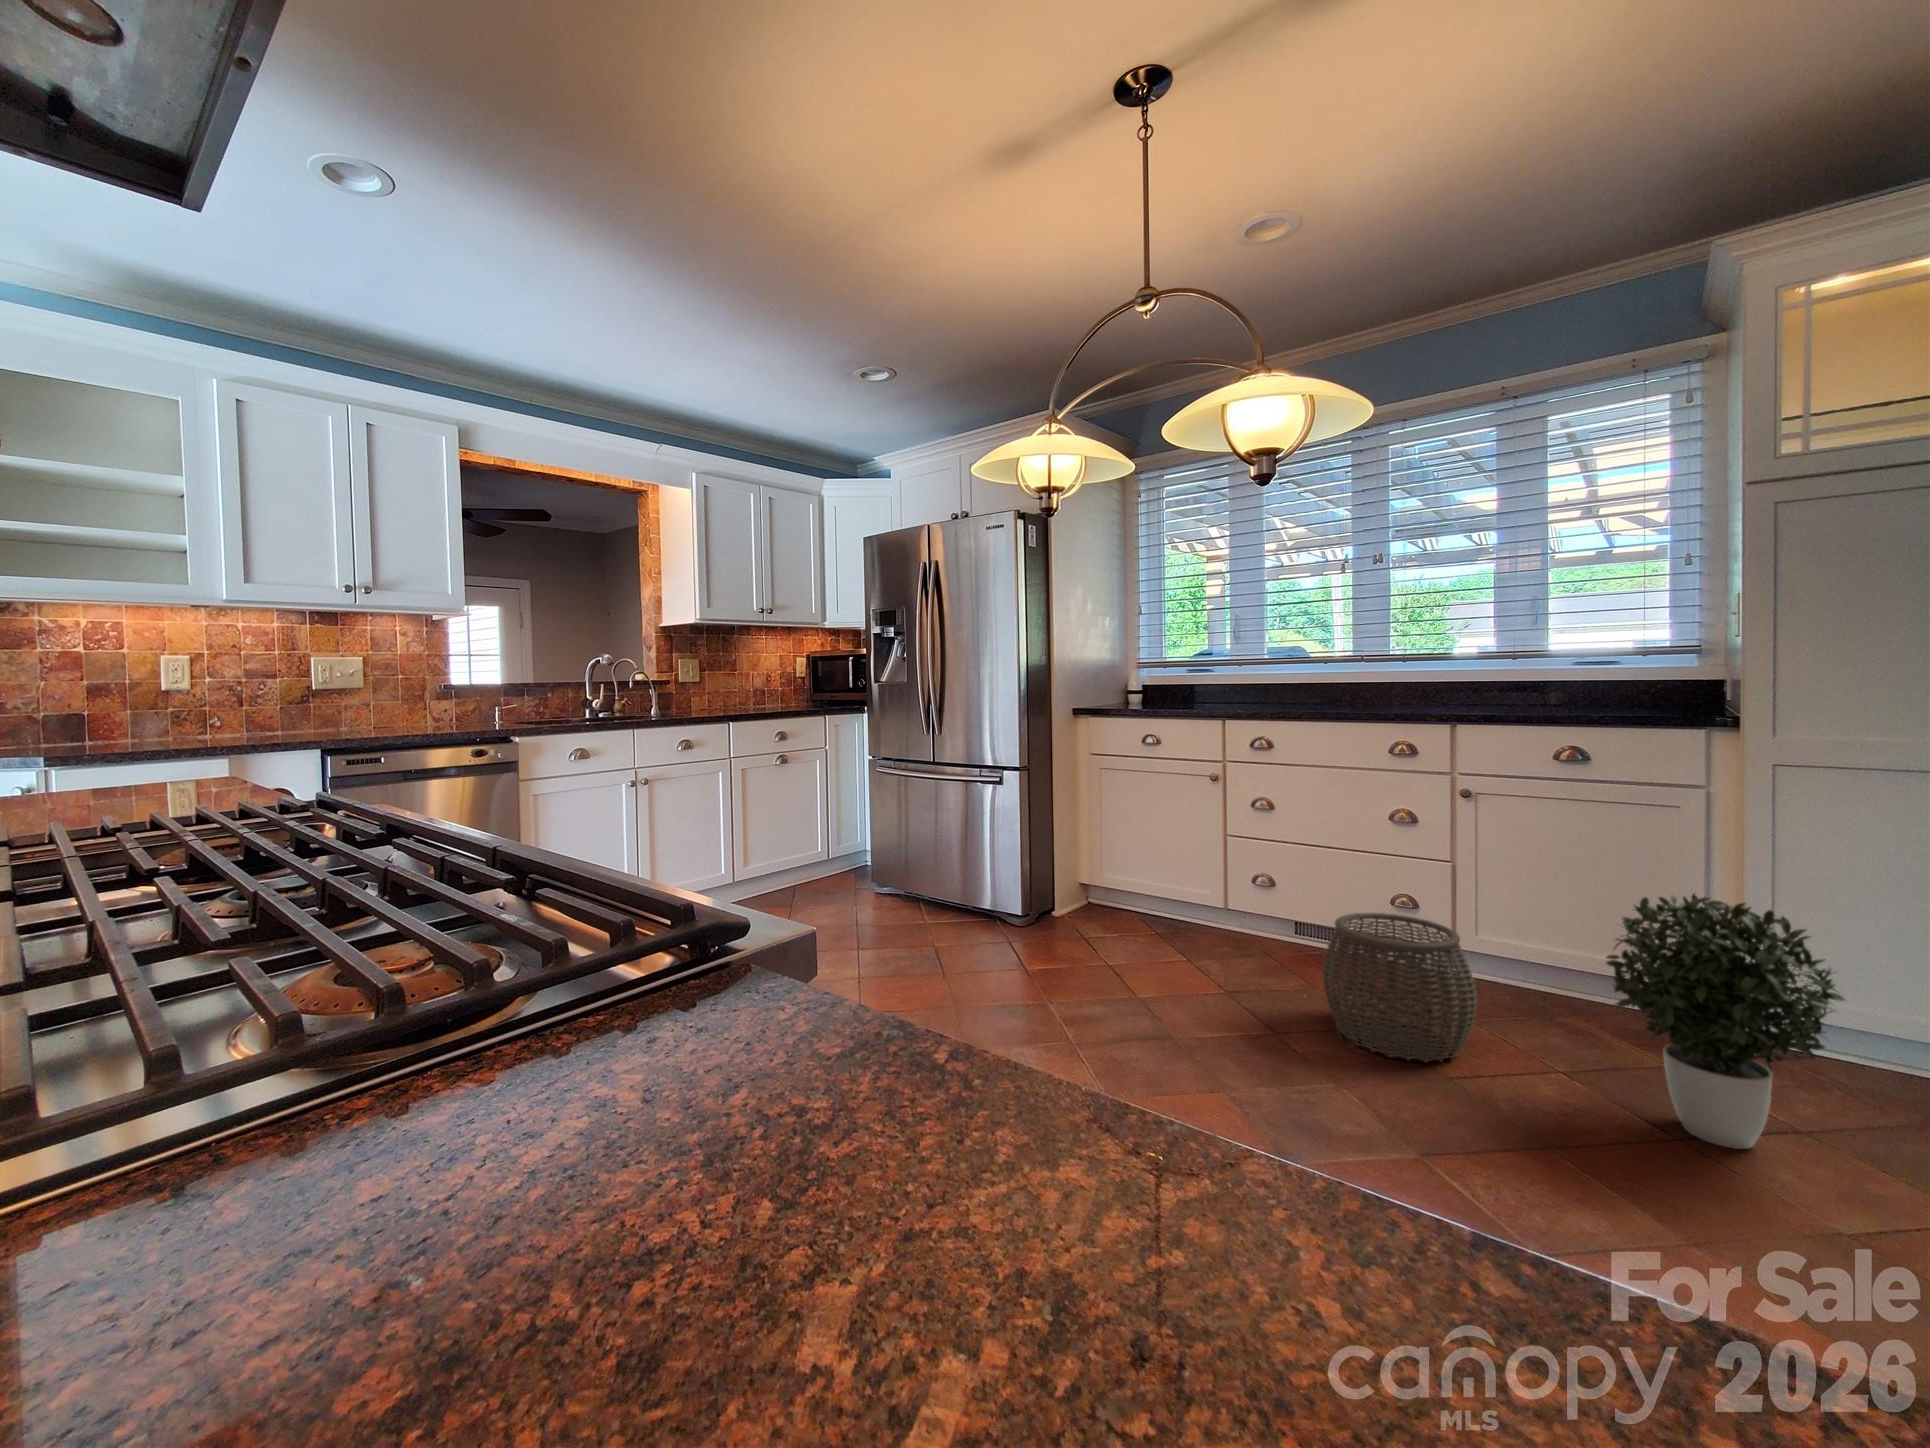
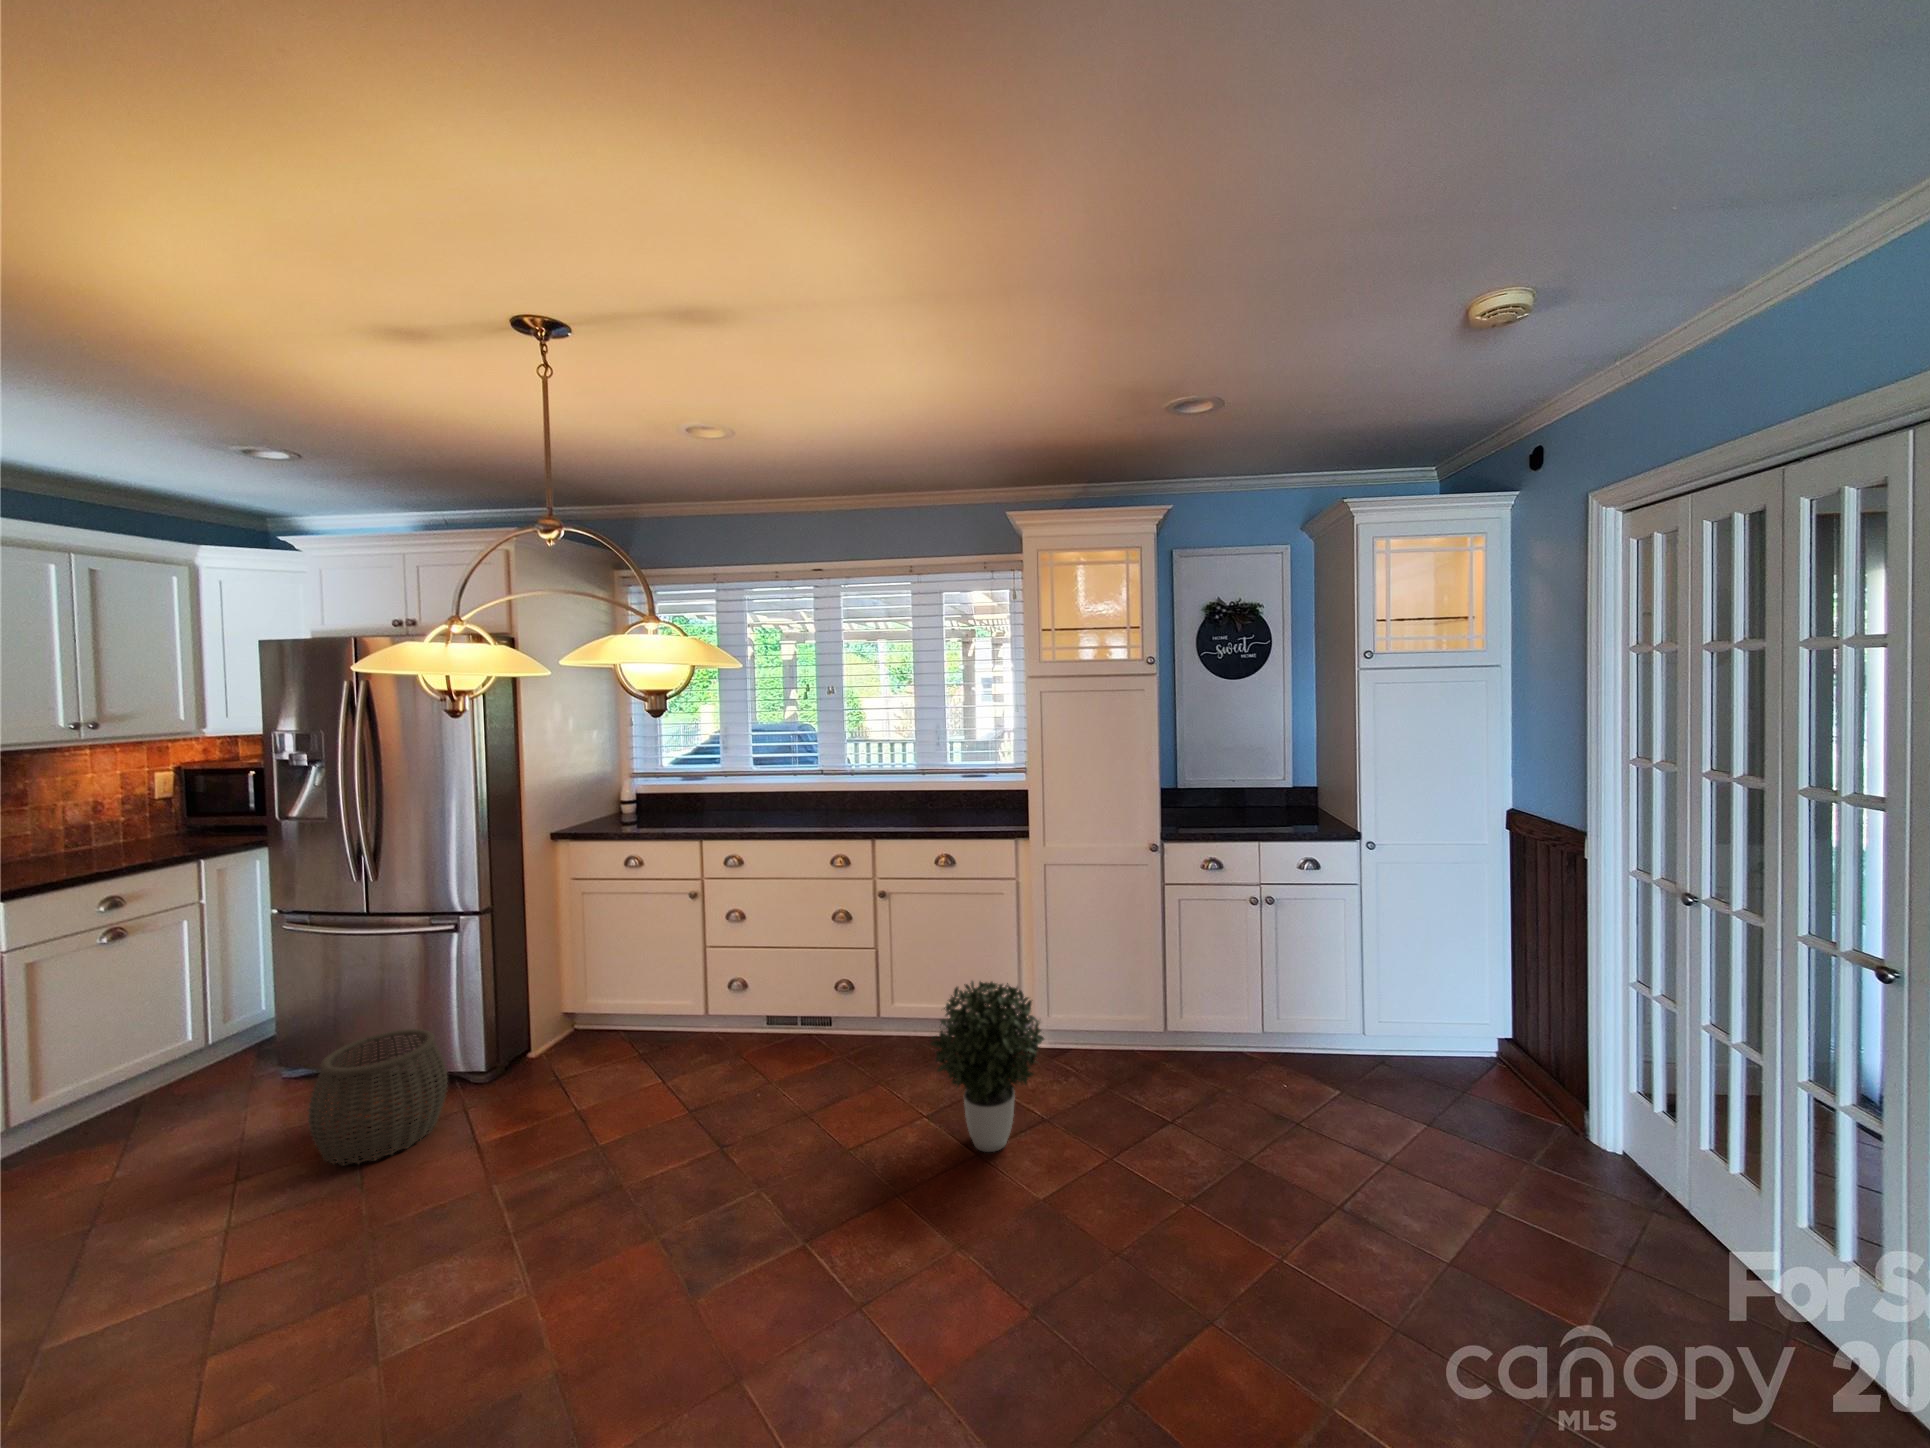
woven basket: present [1322,913,1477,1062] -> present [308,1029,447,1166]

